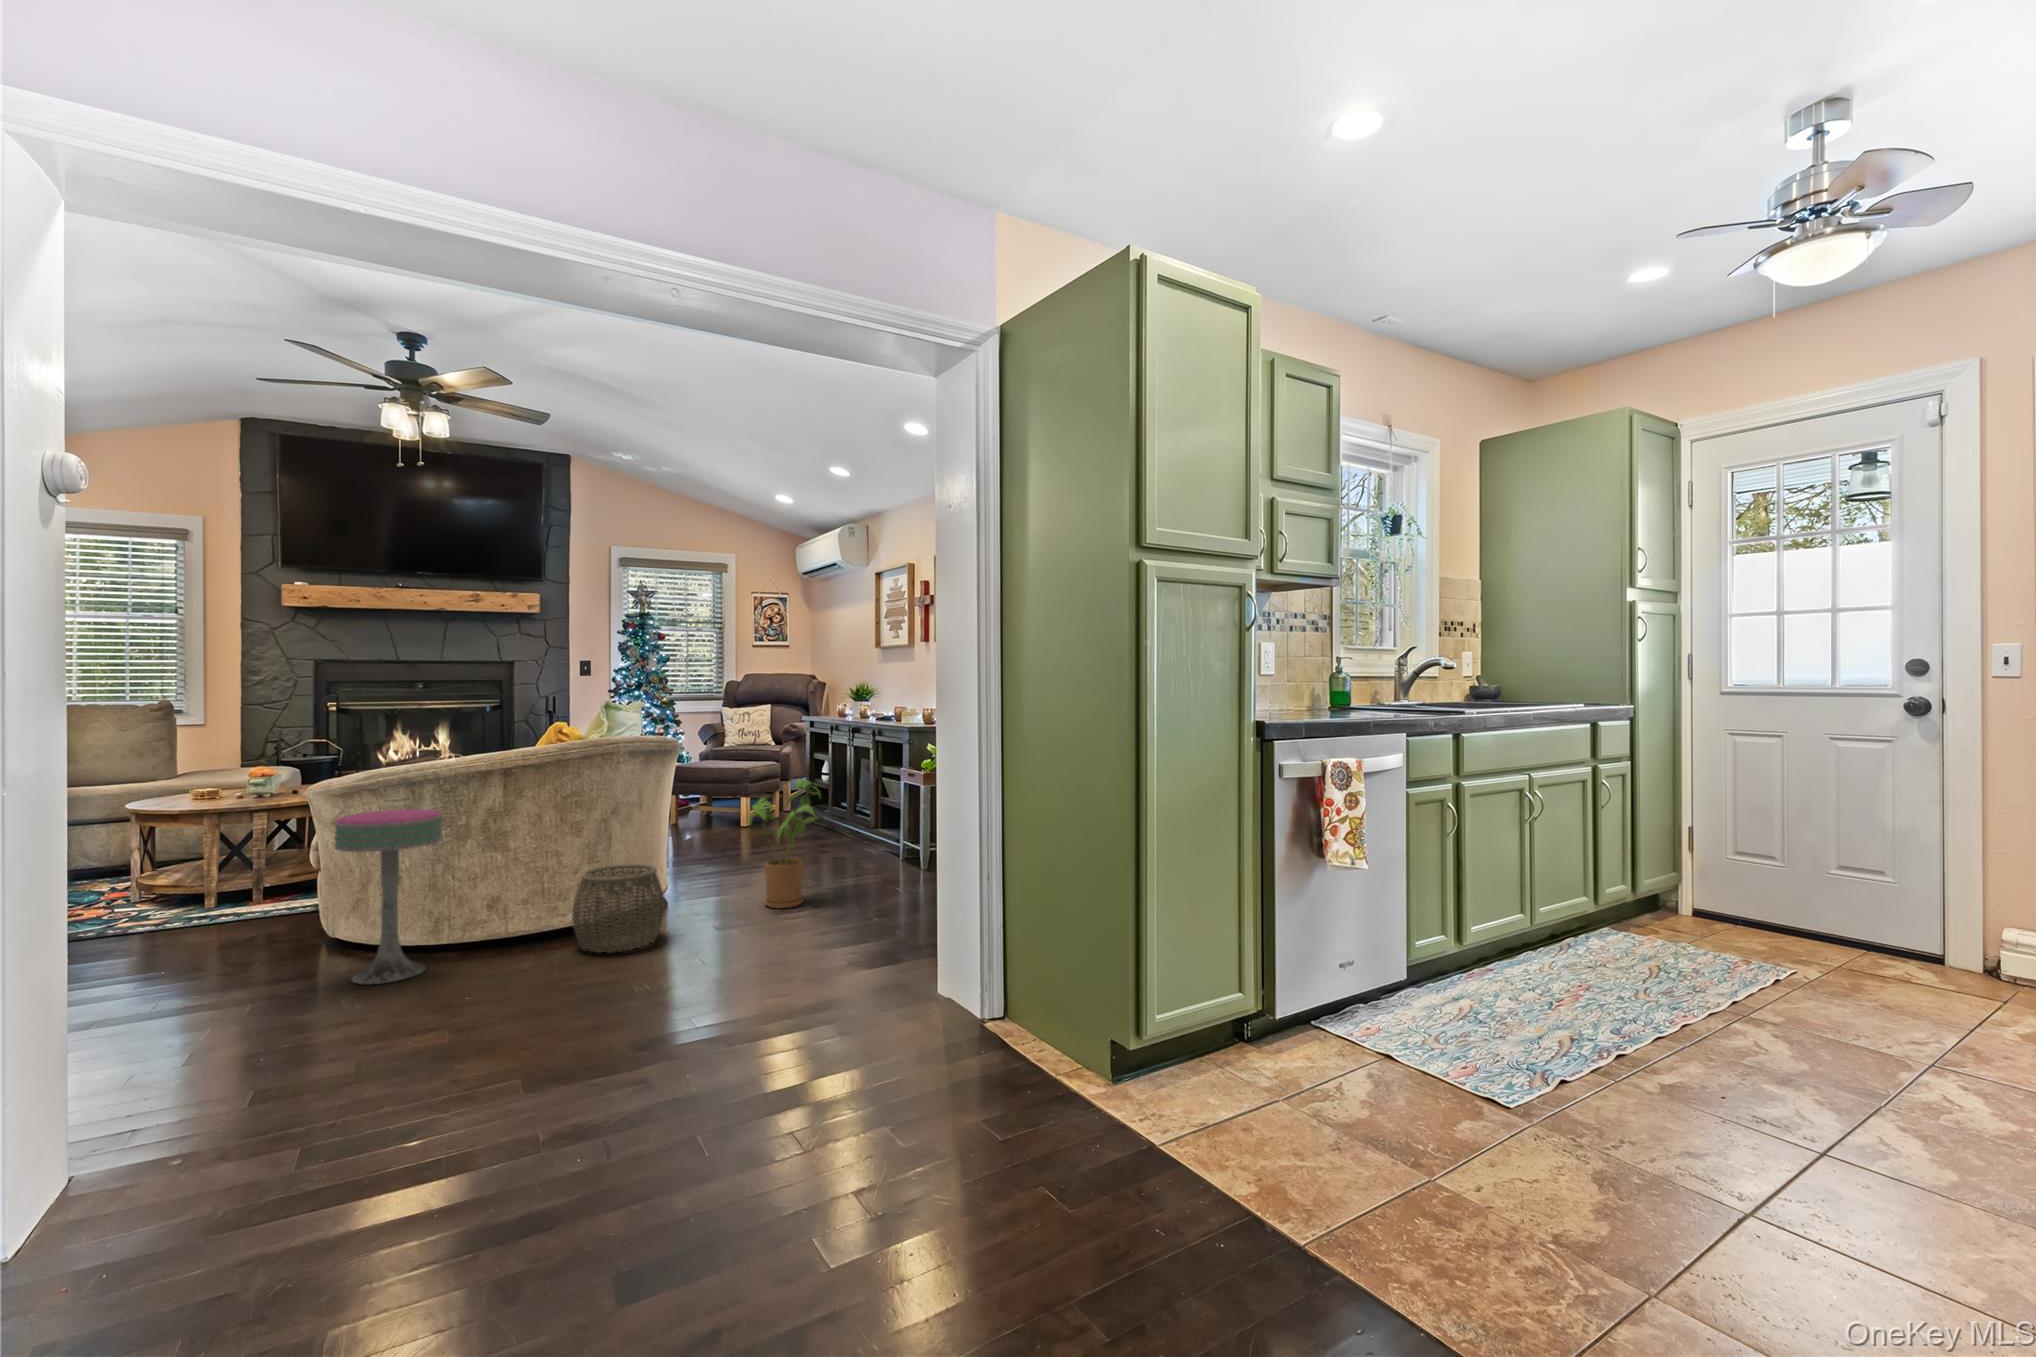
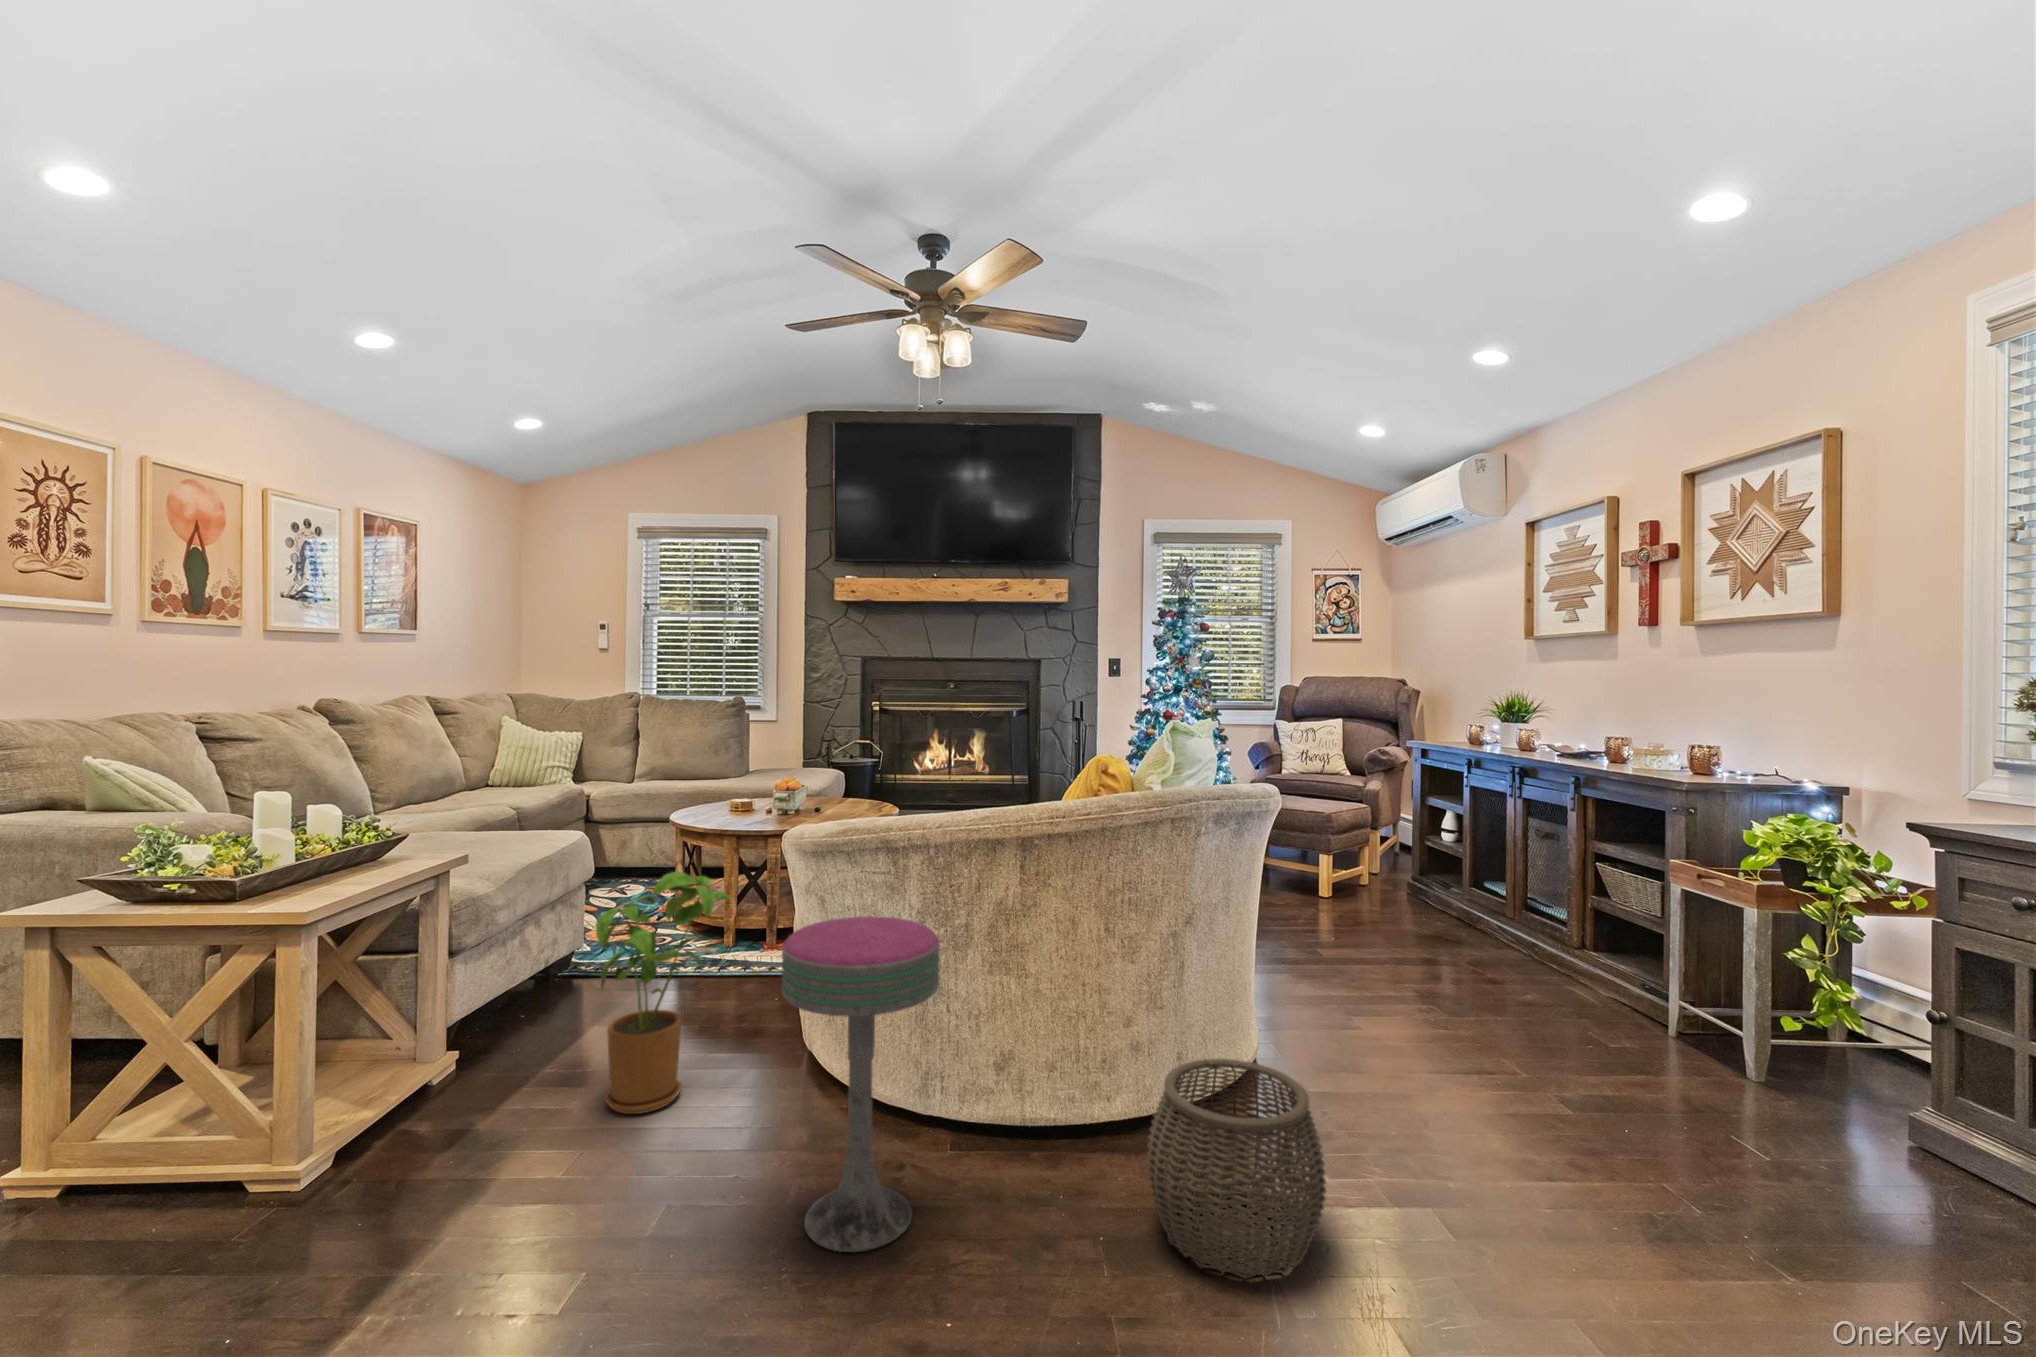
house plant: present [749,779,820,908] -> present [596,872,731,1114]

